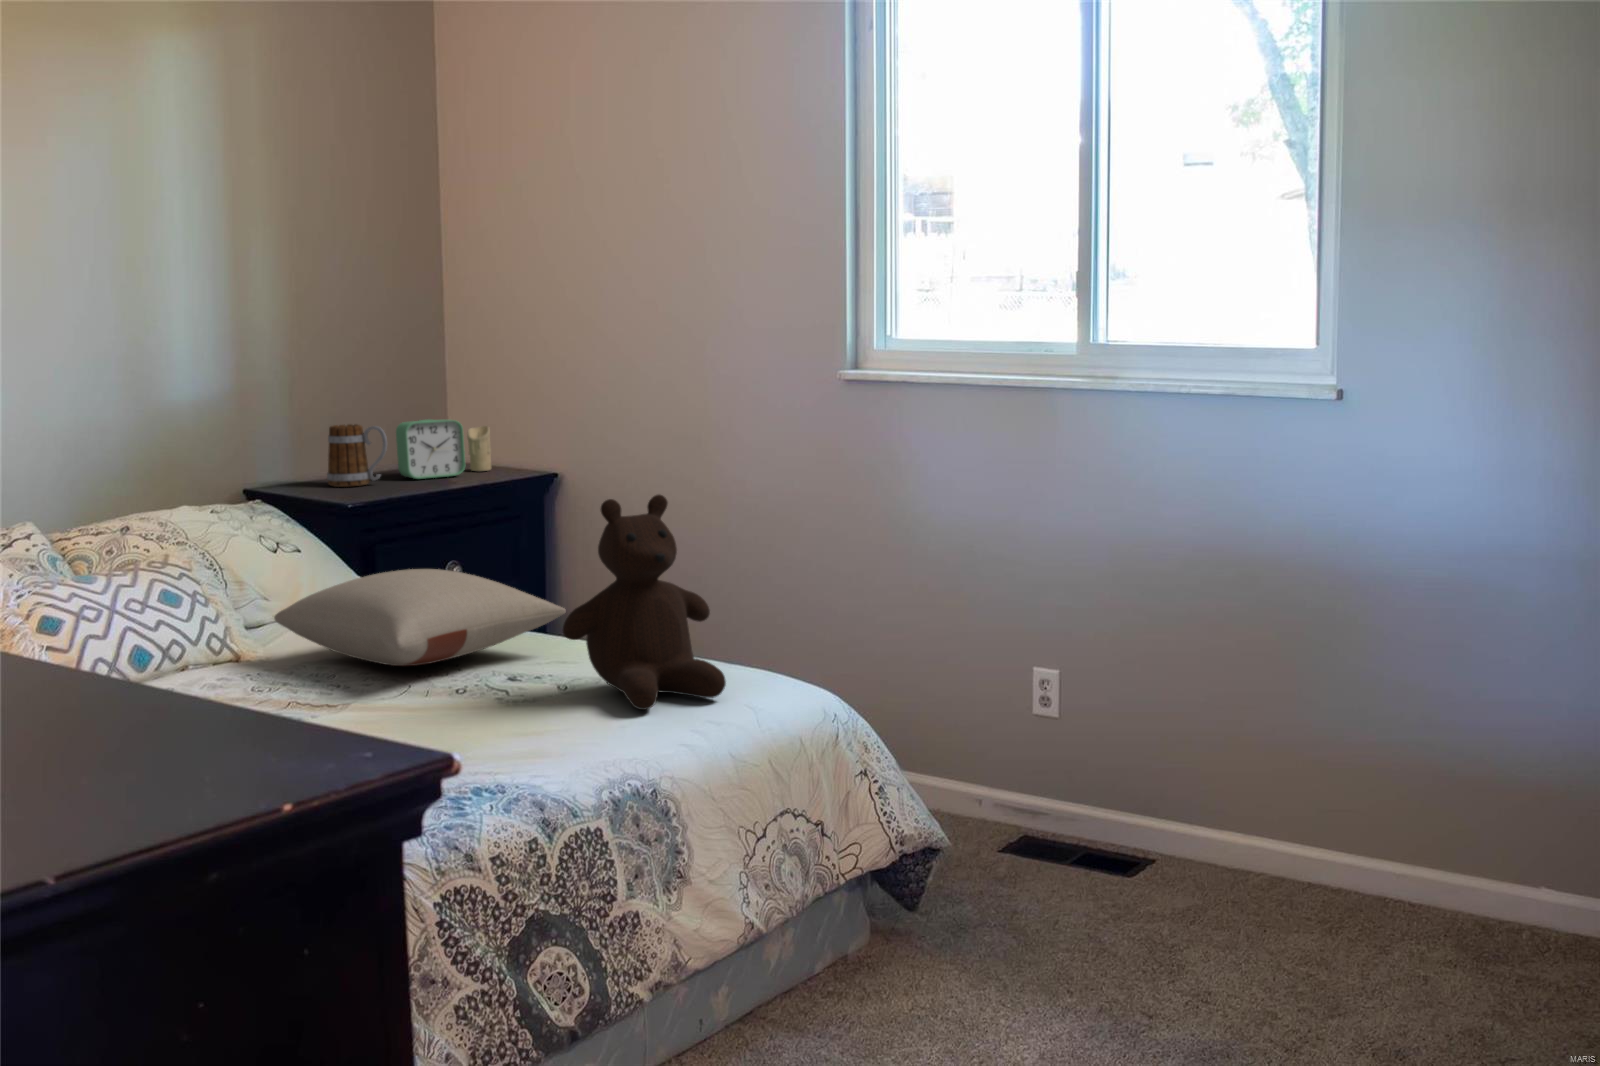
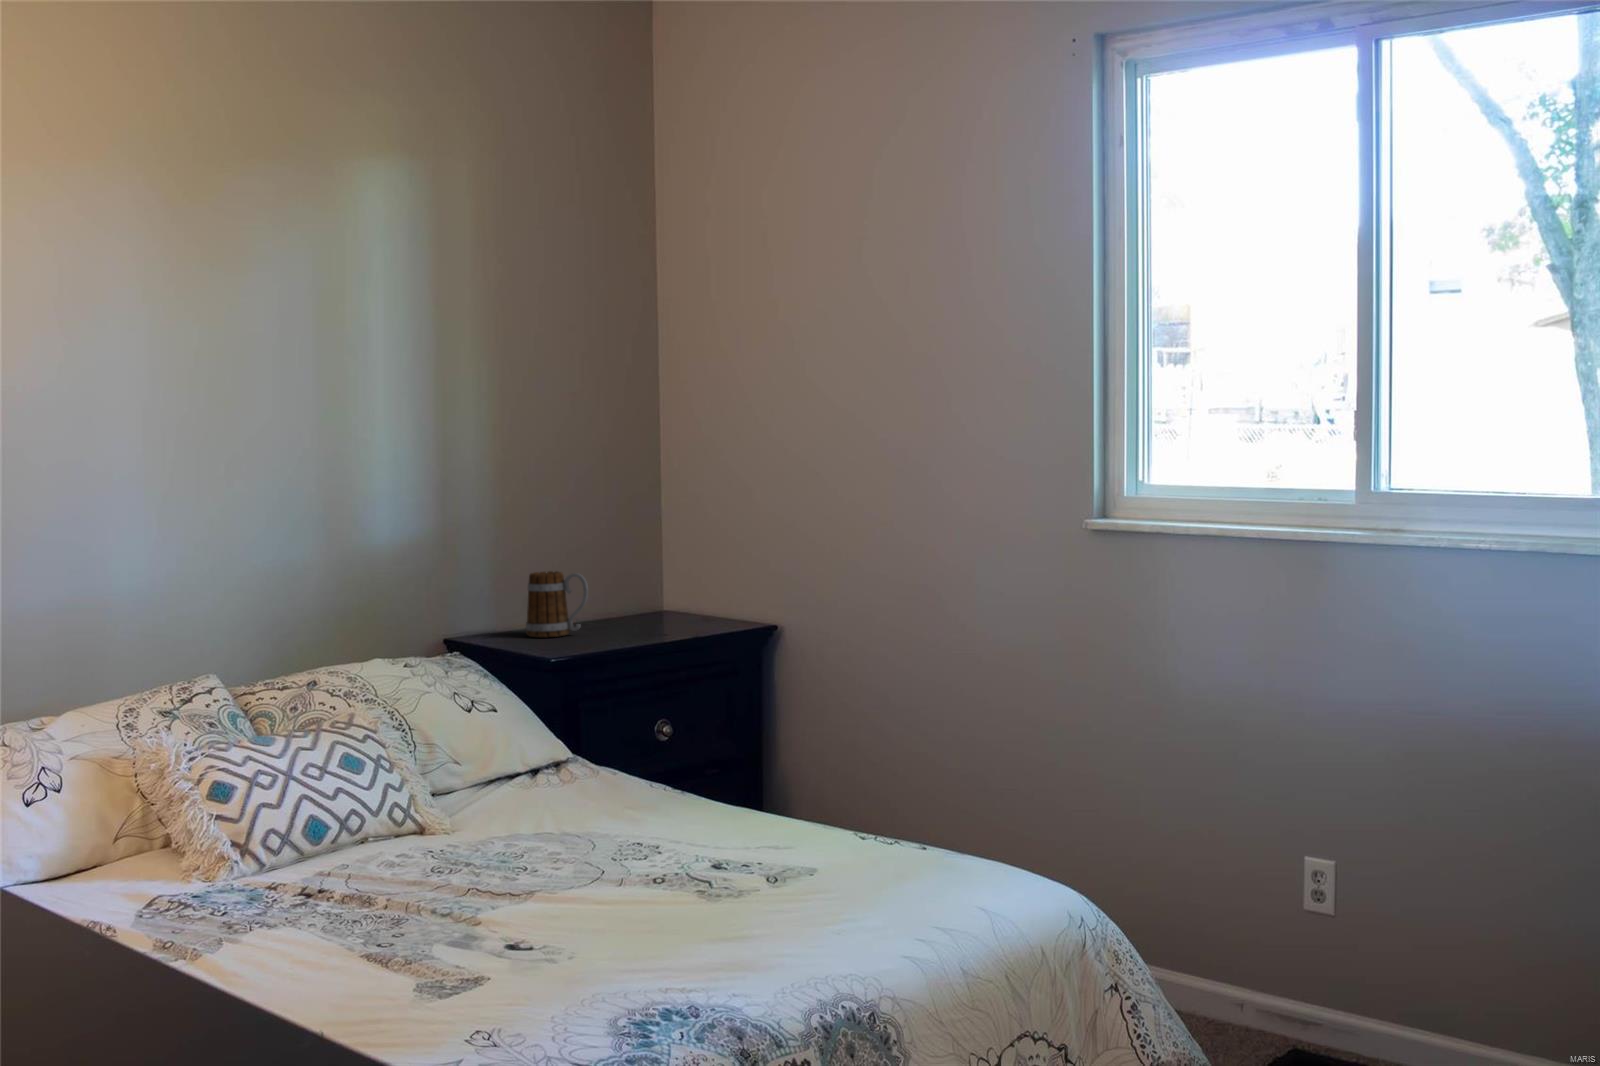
alarm clock: present [396,420,465,479] -> none [598,566,669,629]
candle: present [467,426,491,471] -> none [672,572,697,621]
teddy bear: present [563,495,726,710] -> none [768,658,954,909]
pillow: present [274,569,566,666] -> none [459,735,772,844]

